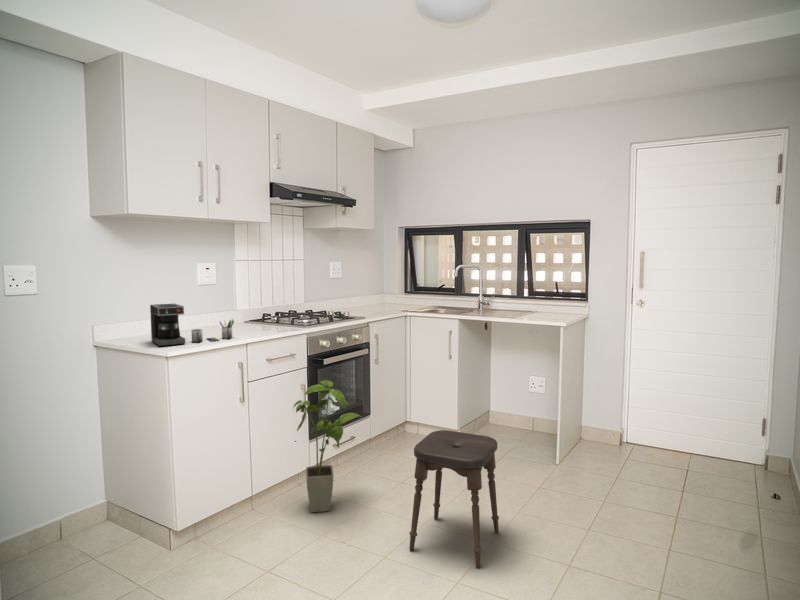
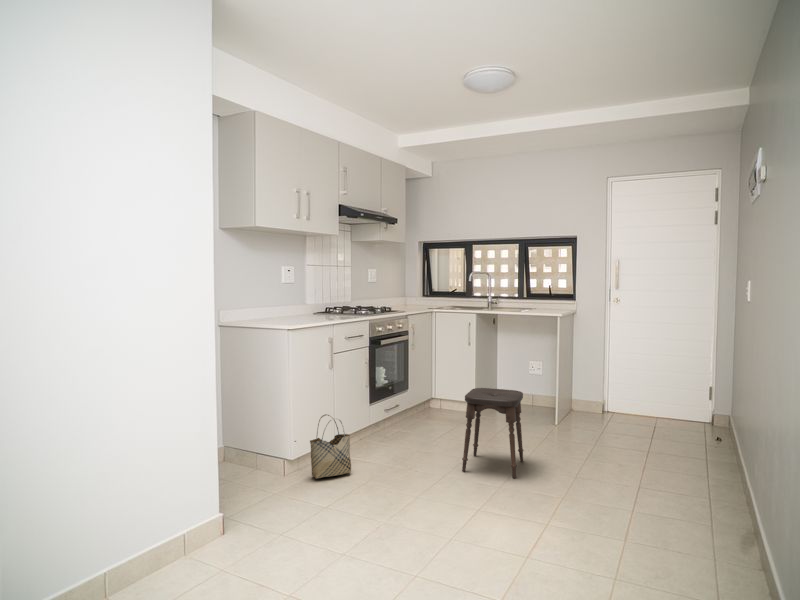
coffee maker: present [150,304,234,346] -> none [263,294,323,323]
house plant: present [293,380,359,512] -> none [363,353,415,455]
woven basket: none [197,469,258,560] -> present [310,414,351,479]

